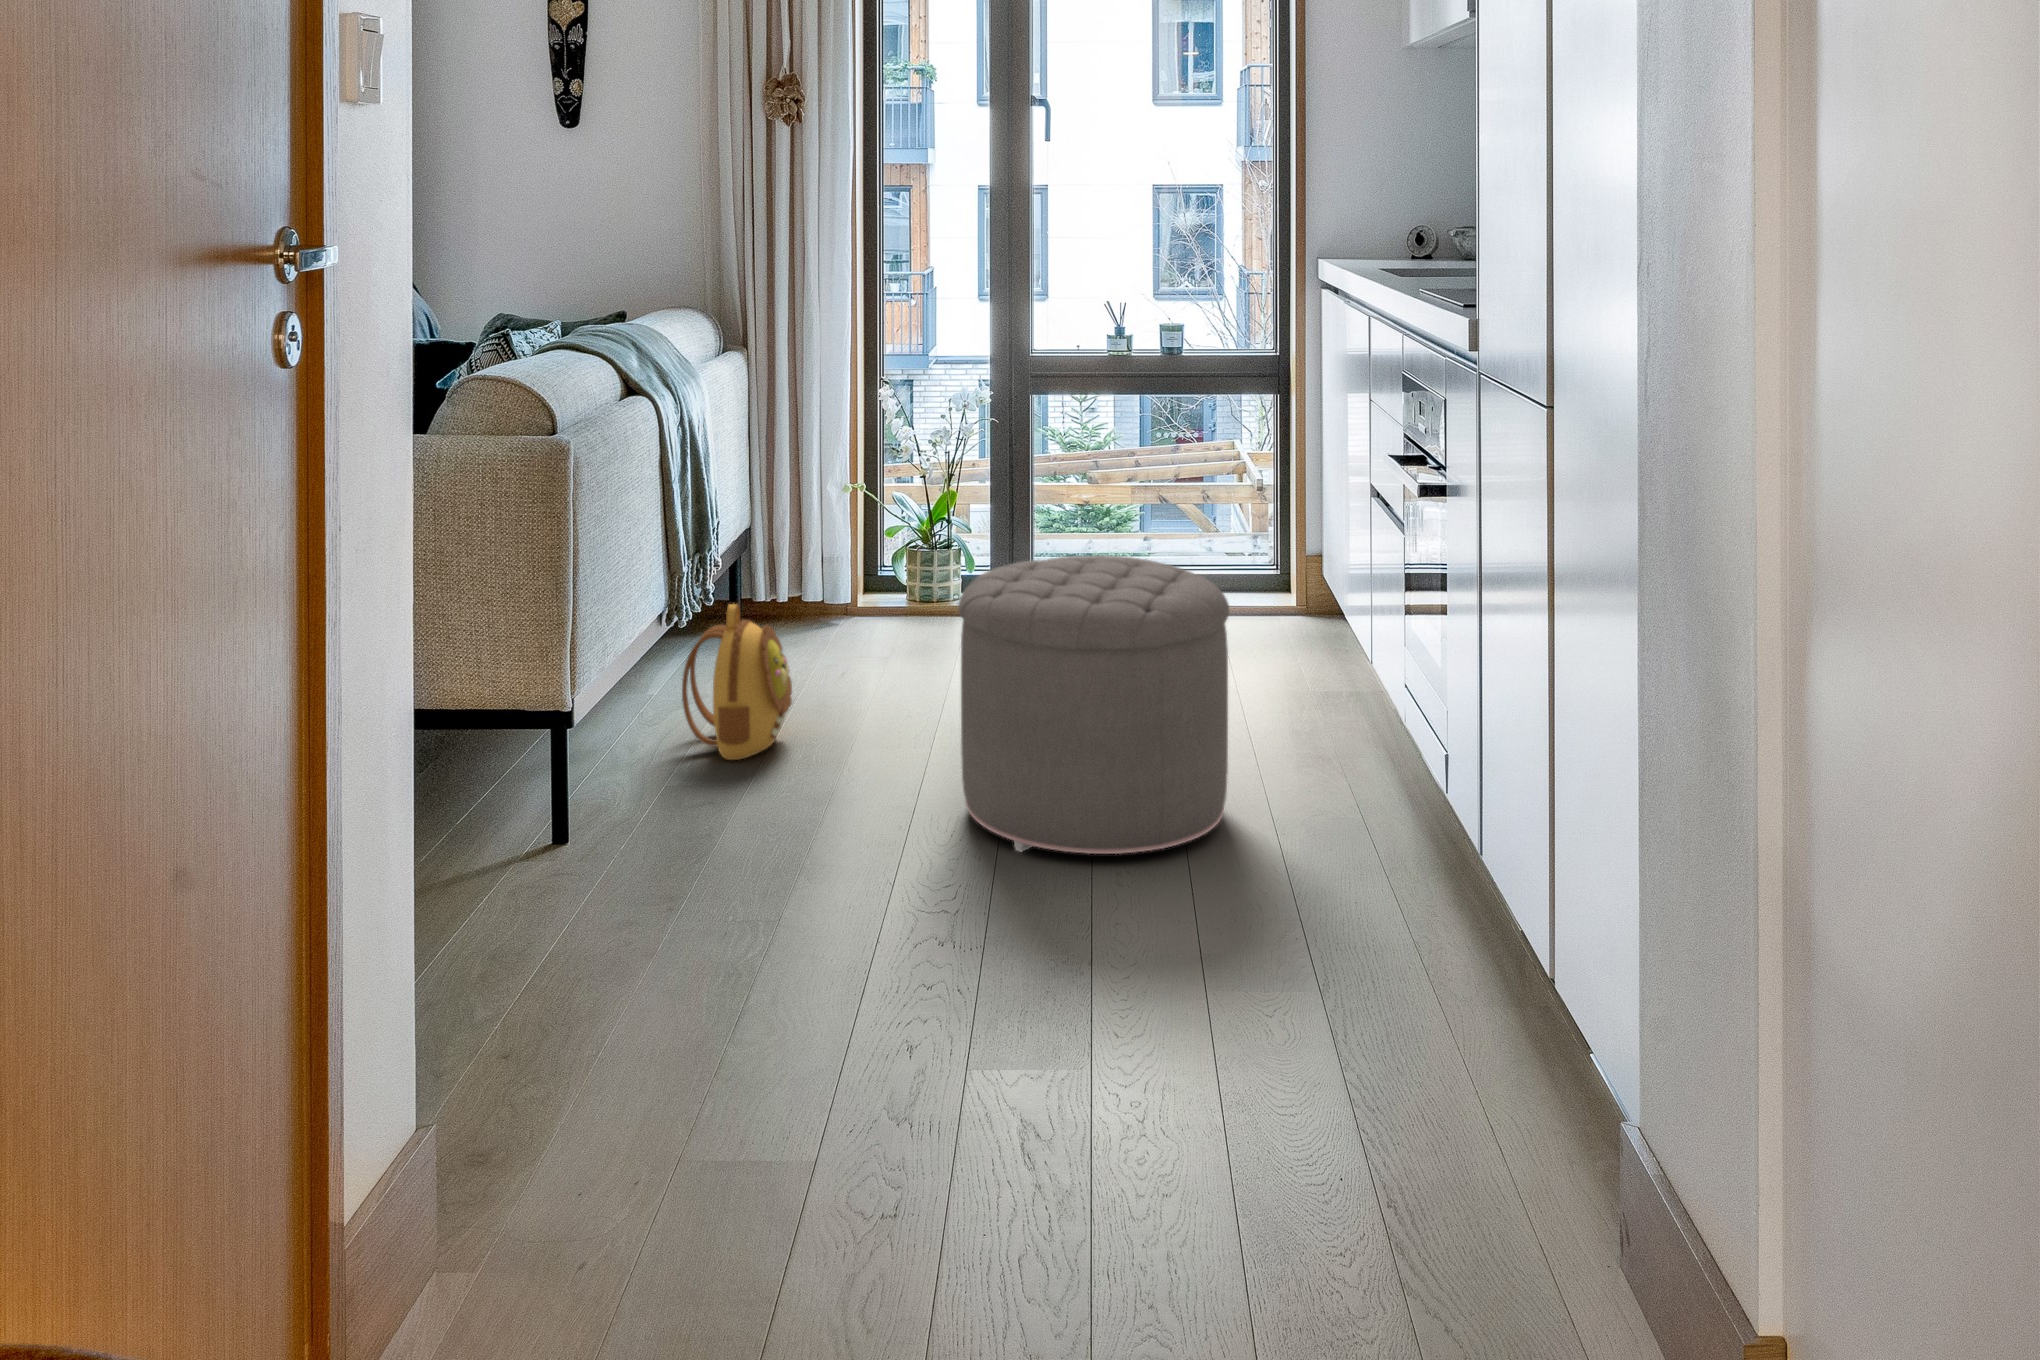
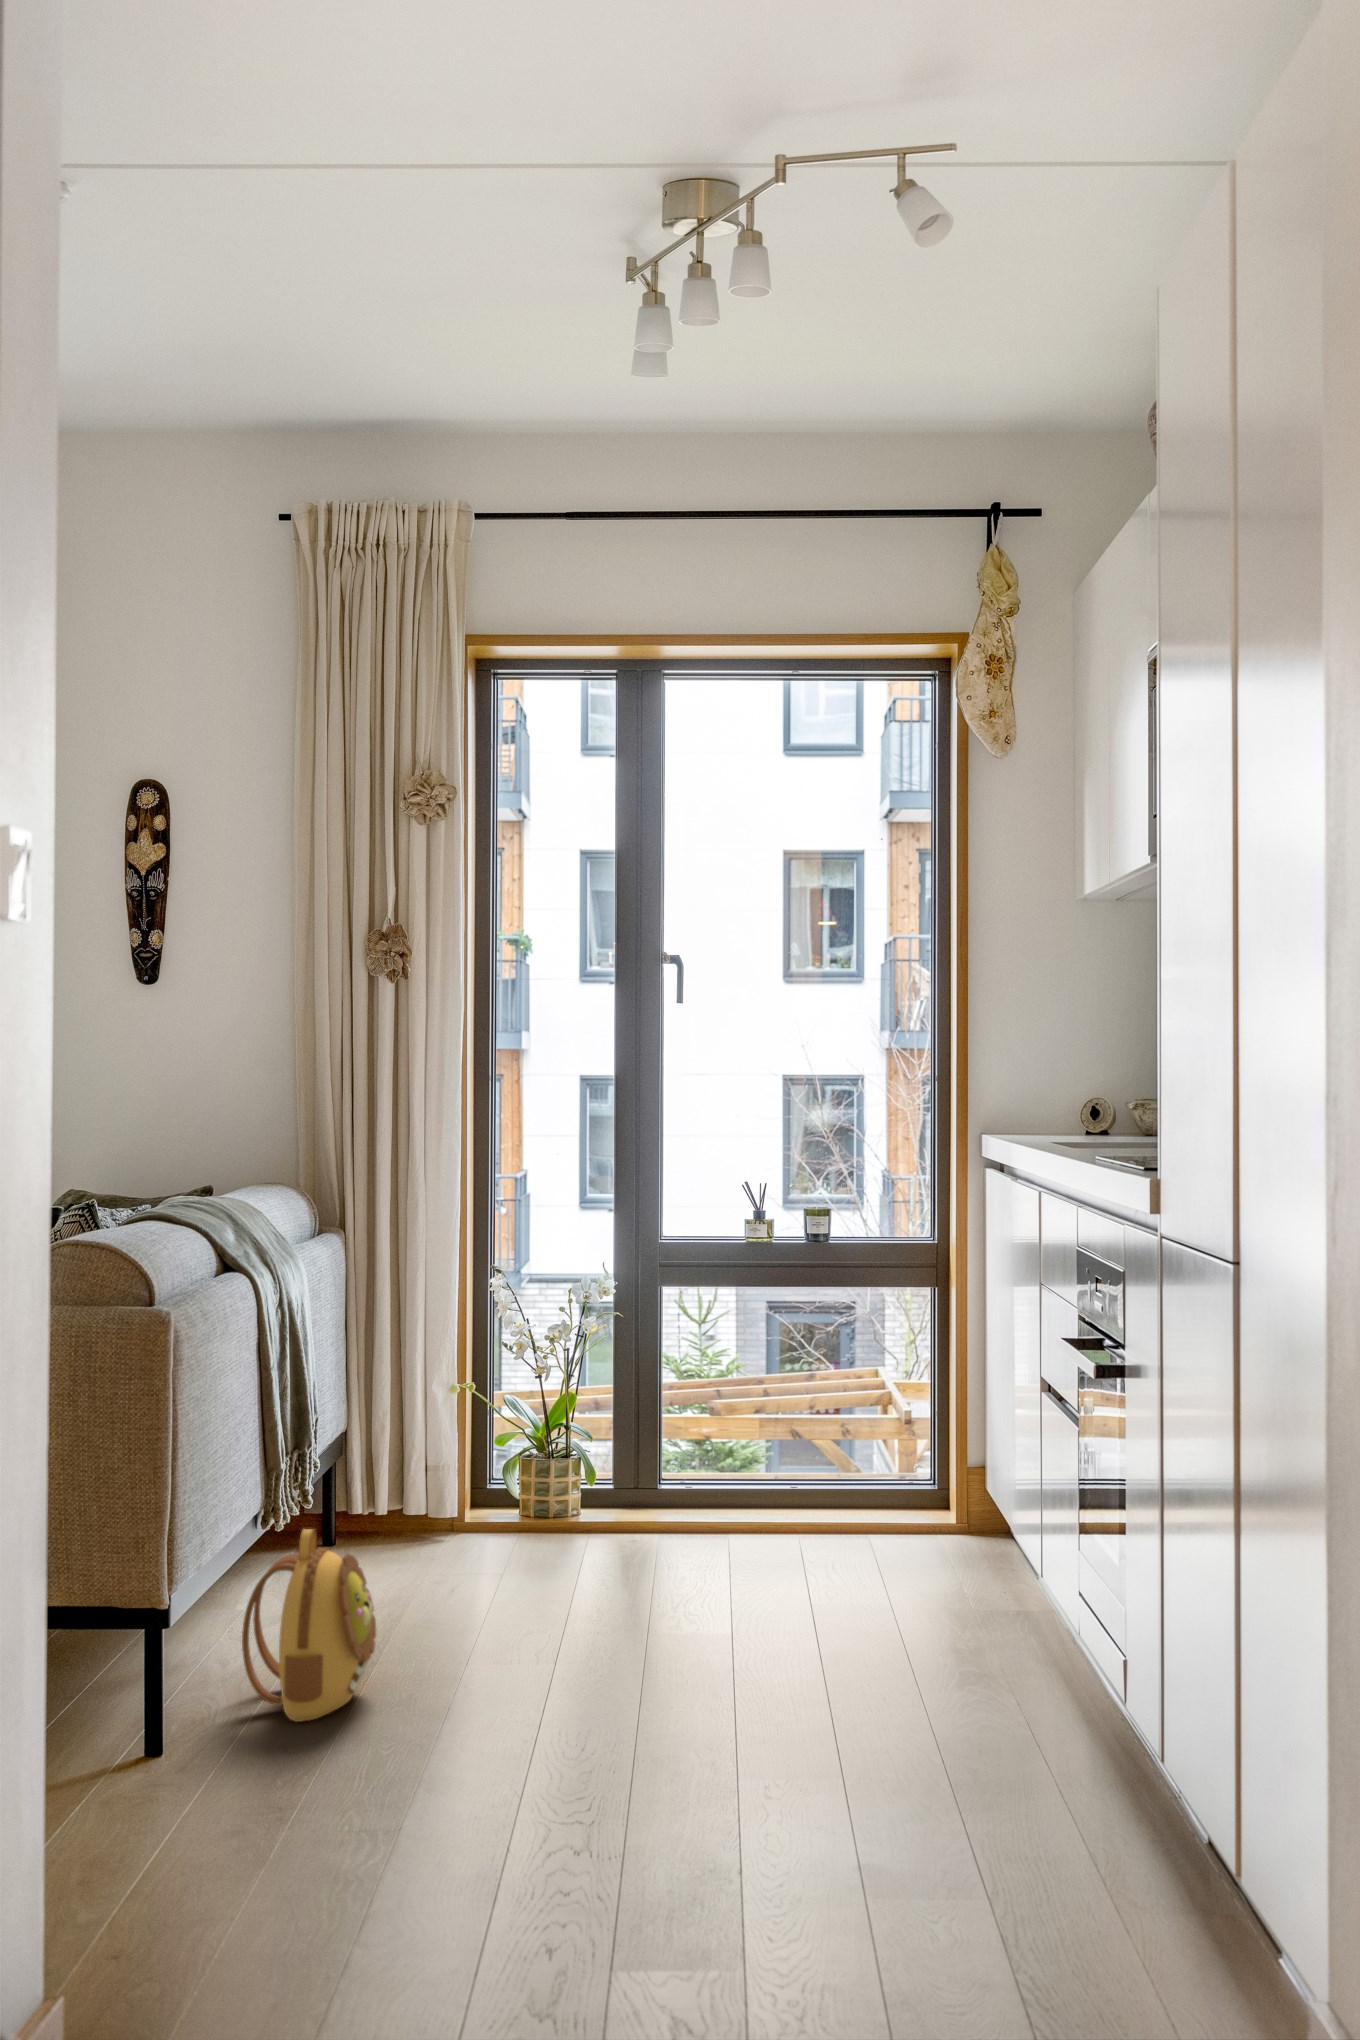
ottoman: present [958,555,1229,854] -> none [574,1467,889,1833]

